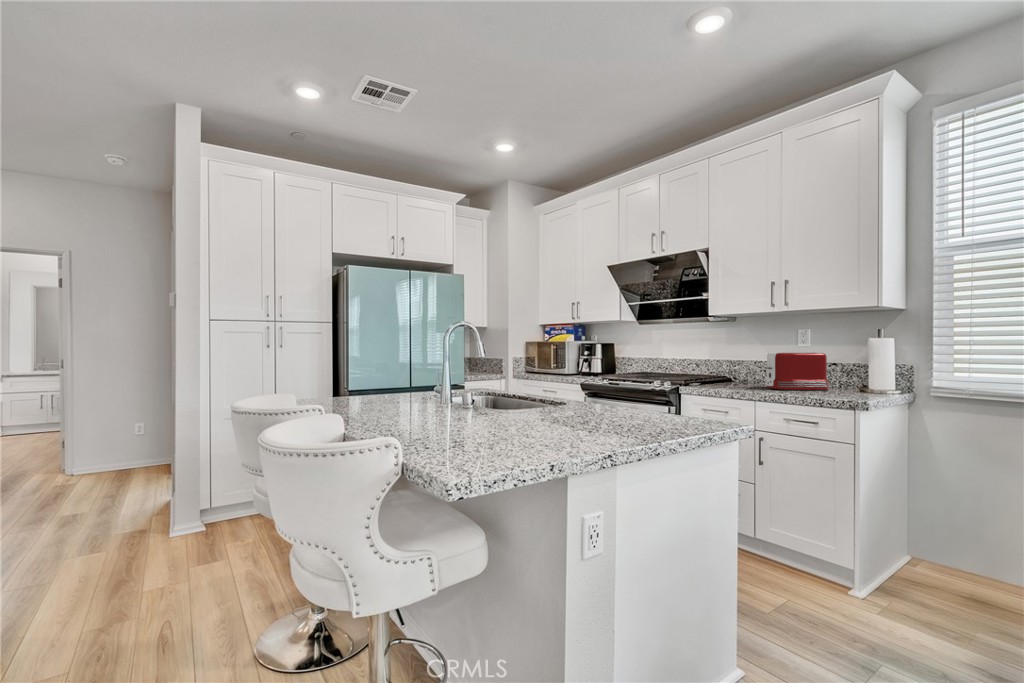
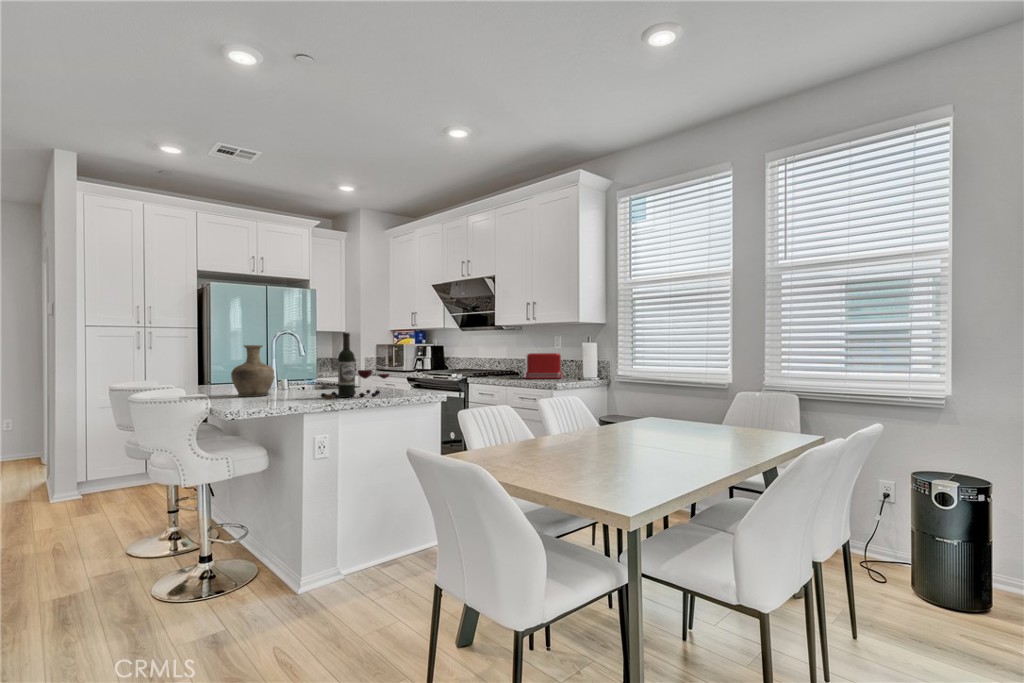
wine bottle: none [544,315,659,432] -> present [321,333,390,399]
vase: none [393,337,457,420] -> present [231,345,275,397]

